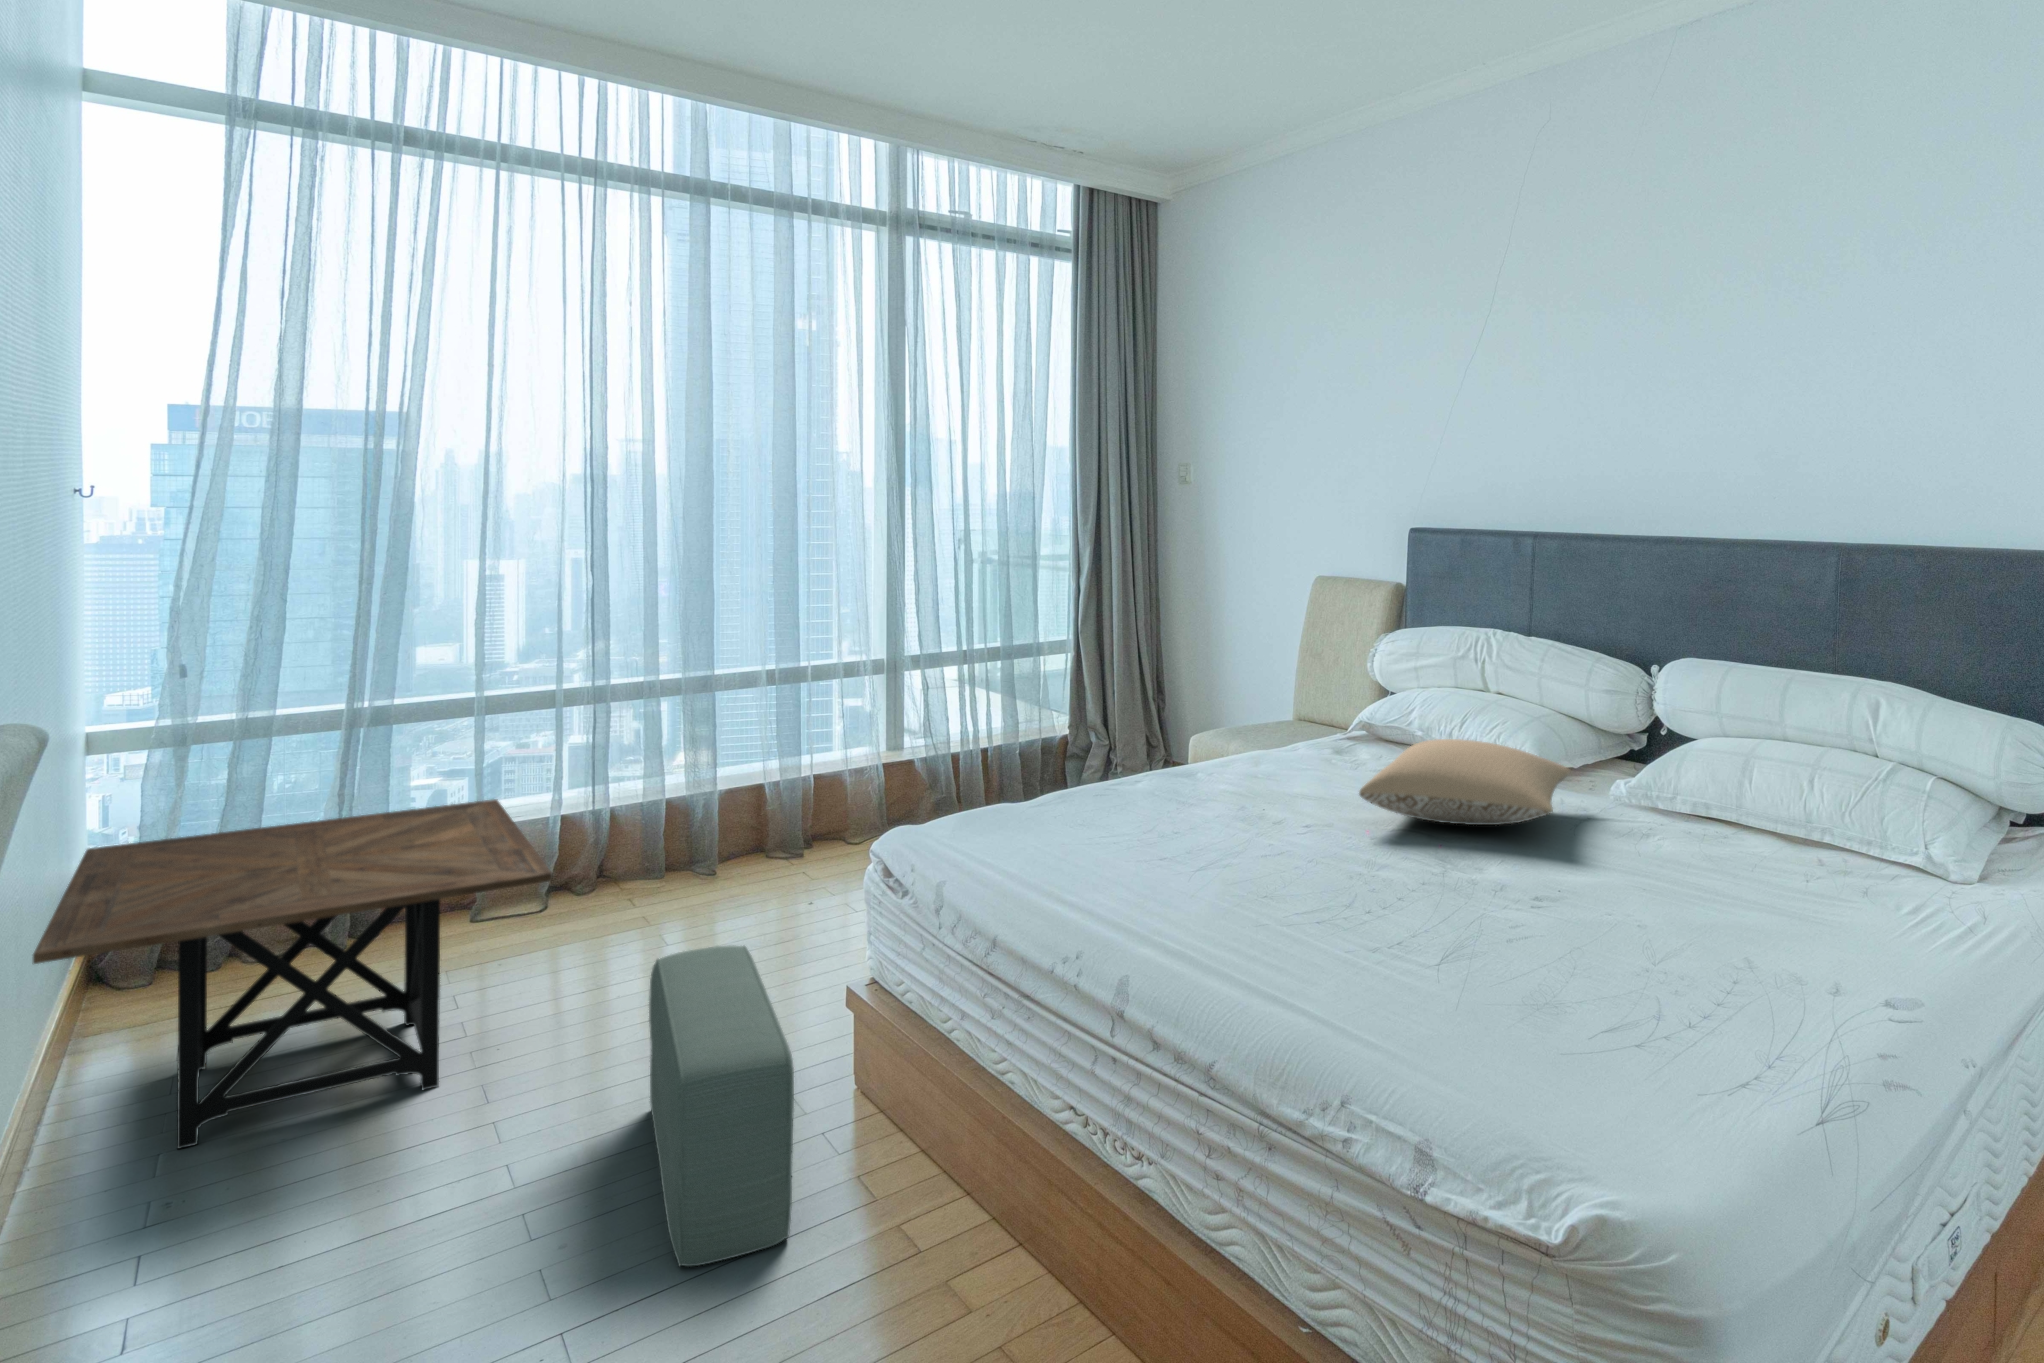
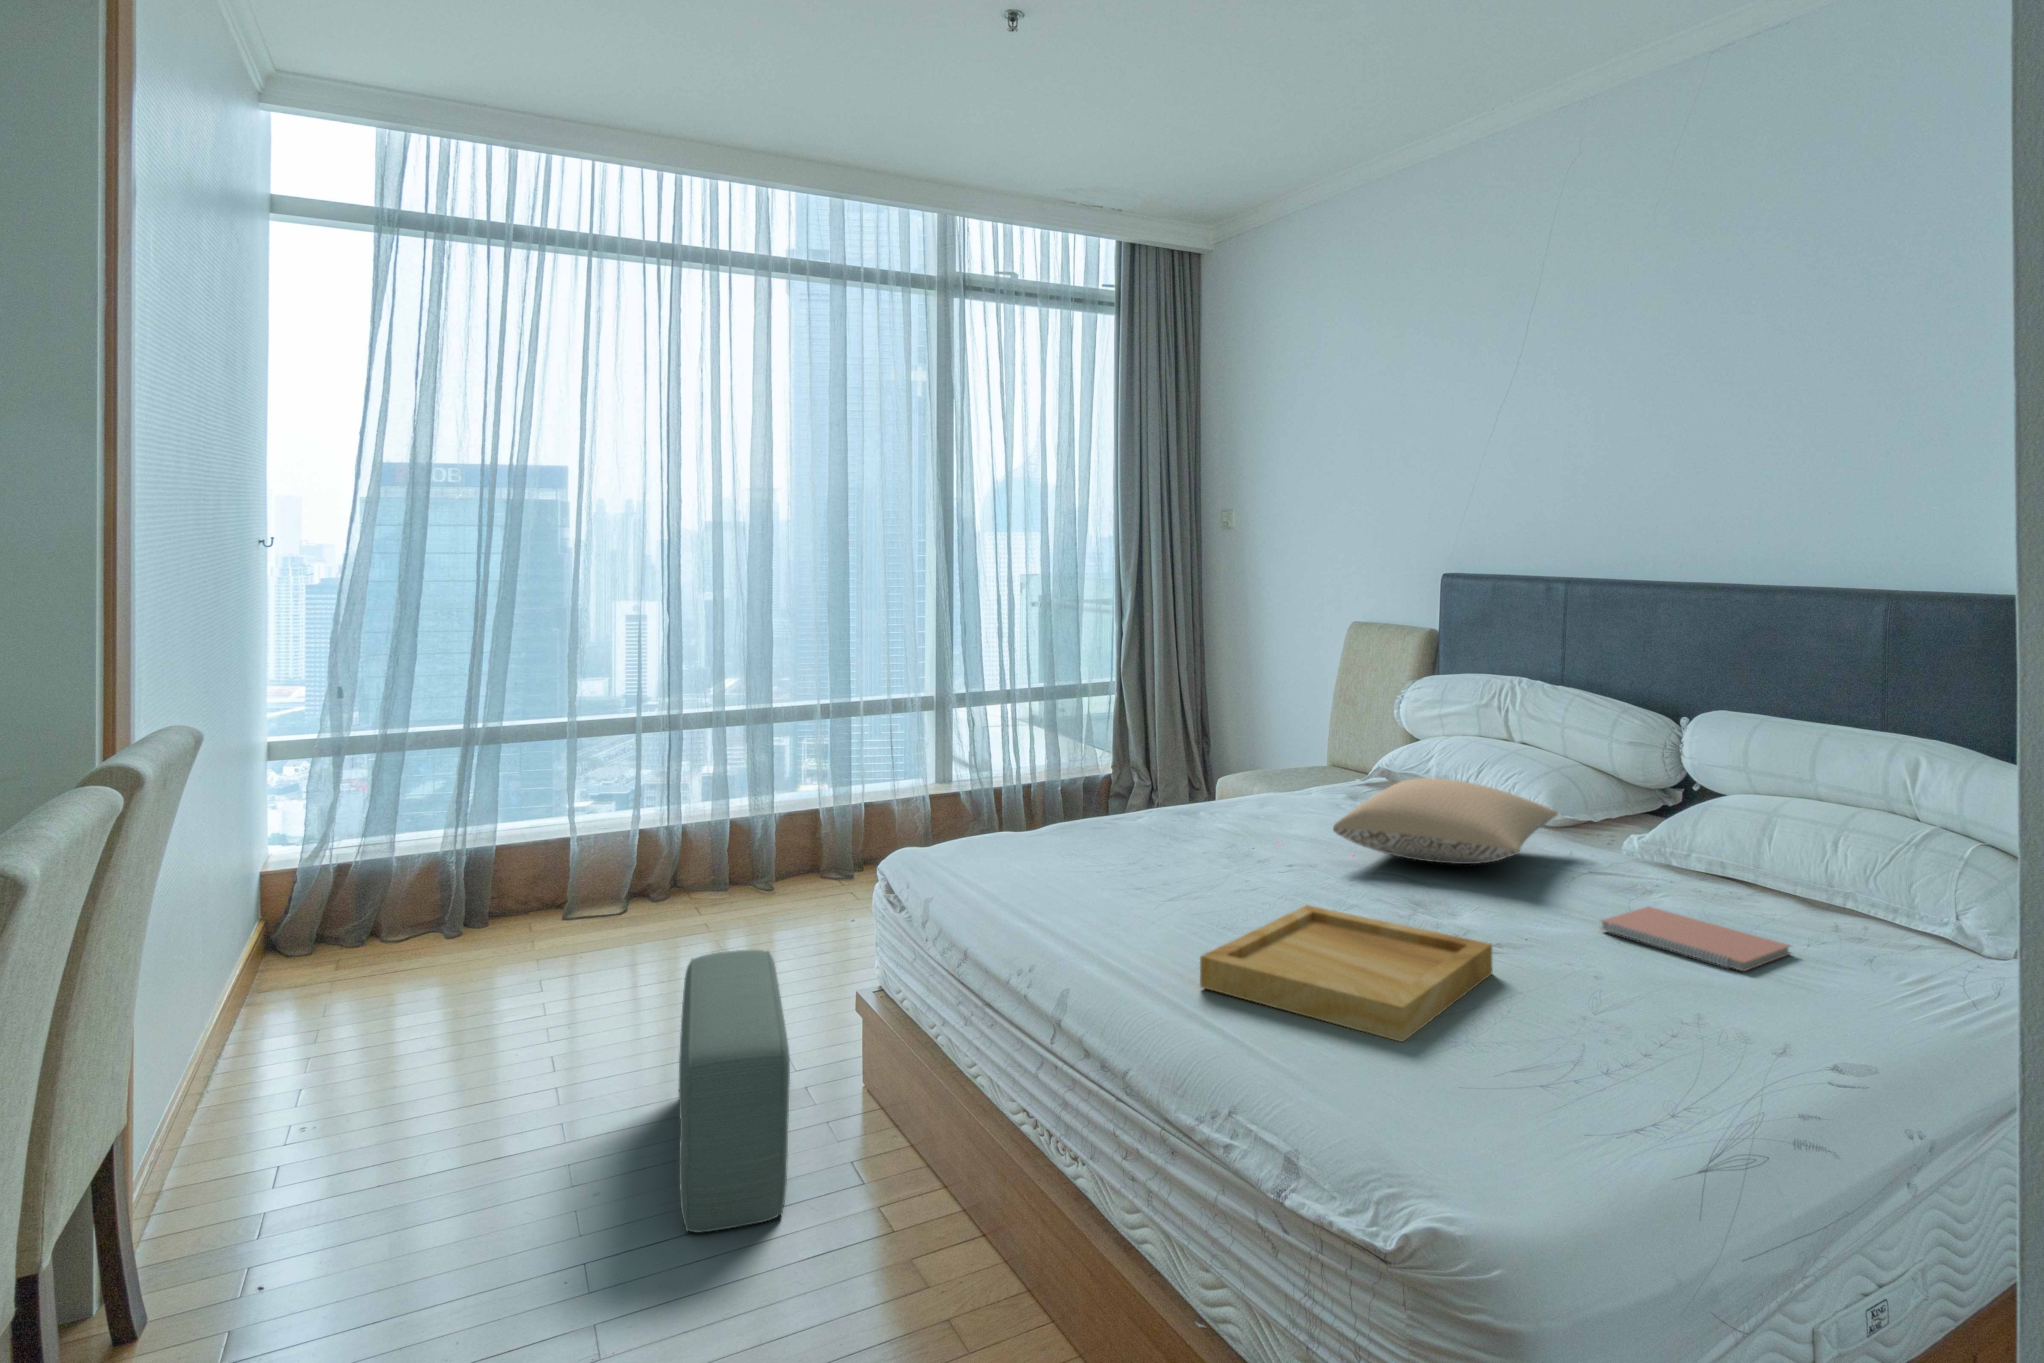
side table: present [33,799,552,1149] -> none [194,812,609,1102]
notebook: none [1645,862,1832,924] -> present [1601,907,1791,971]
tray: none [1273,875,1561,1016] -> present [1200,905,1492,1042]

